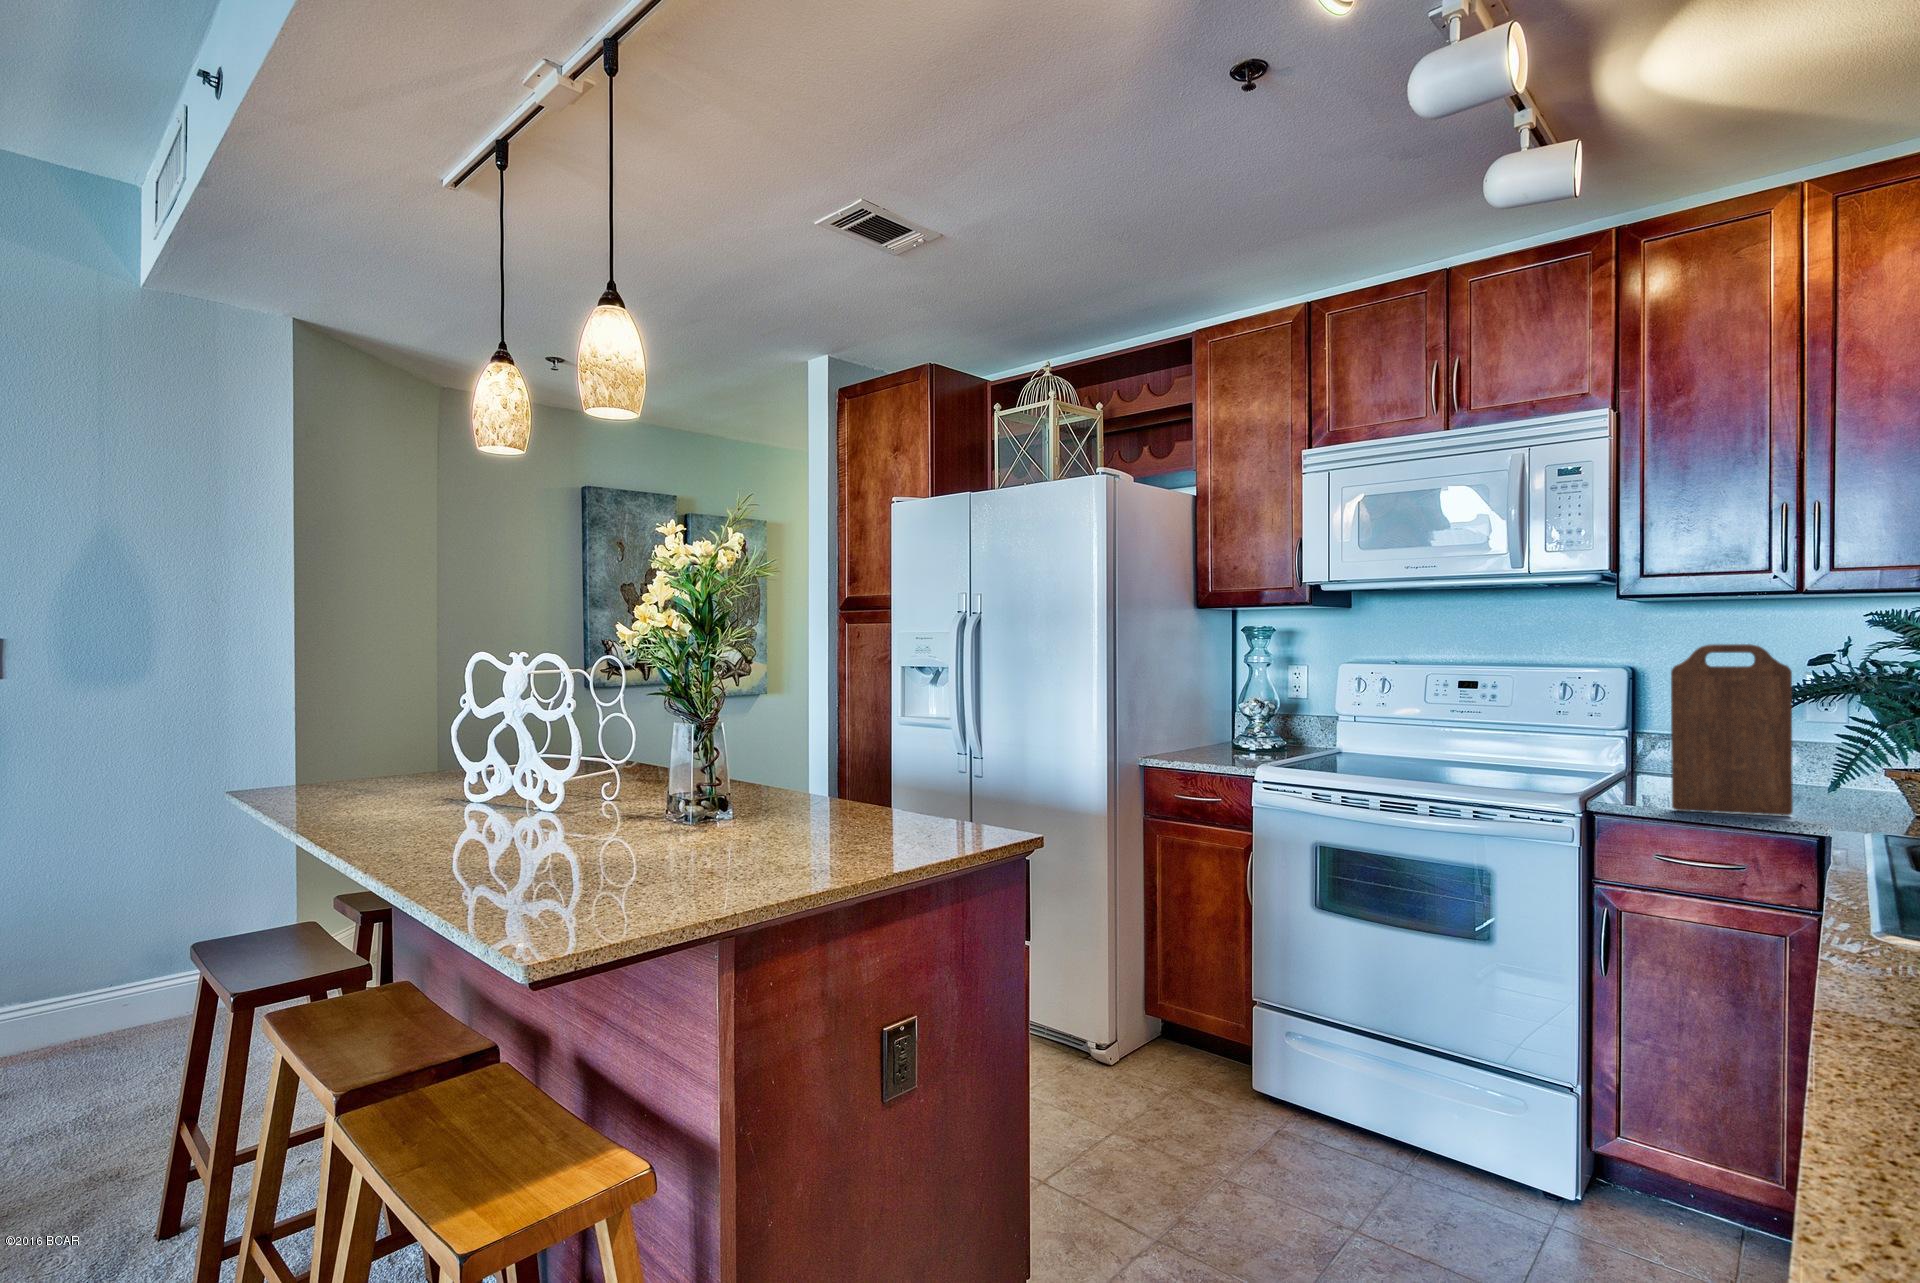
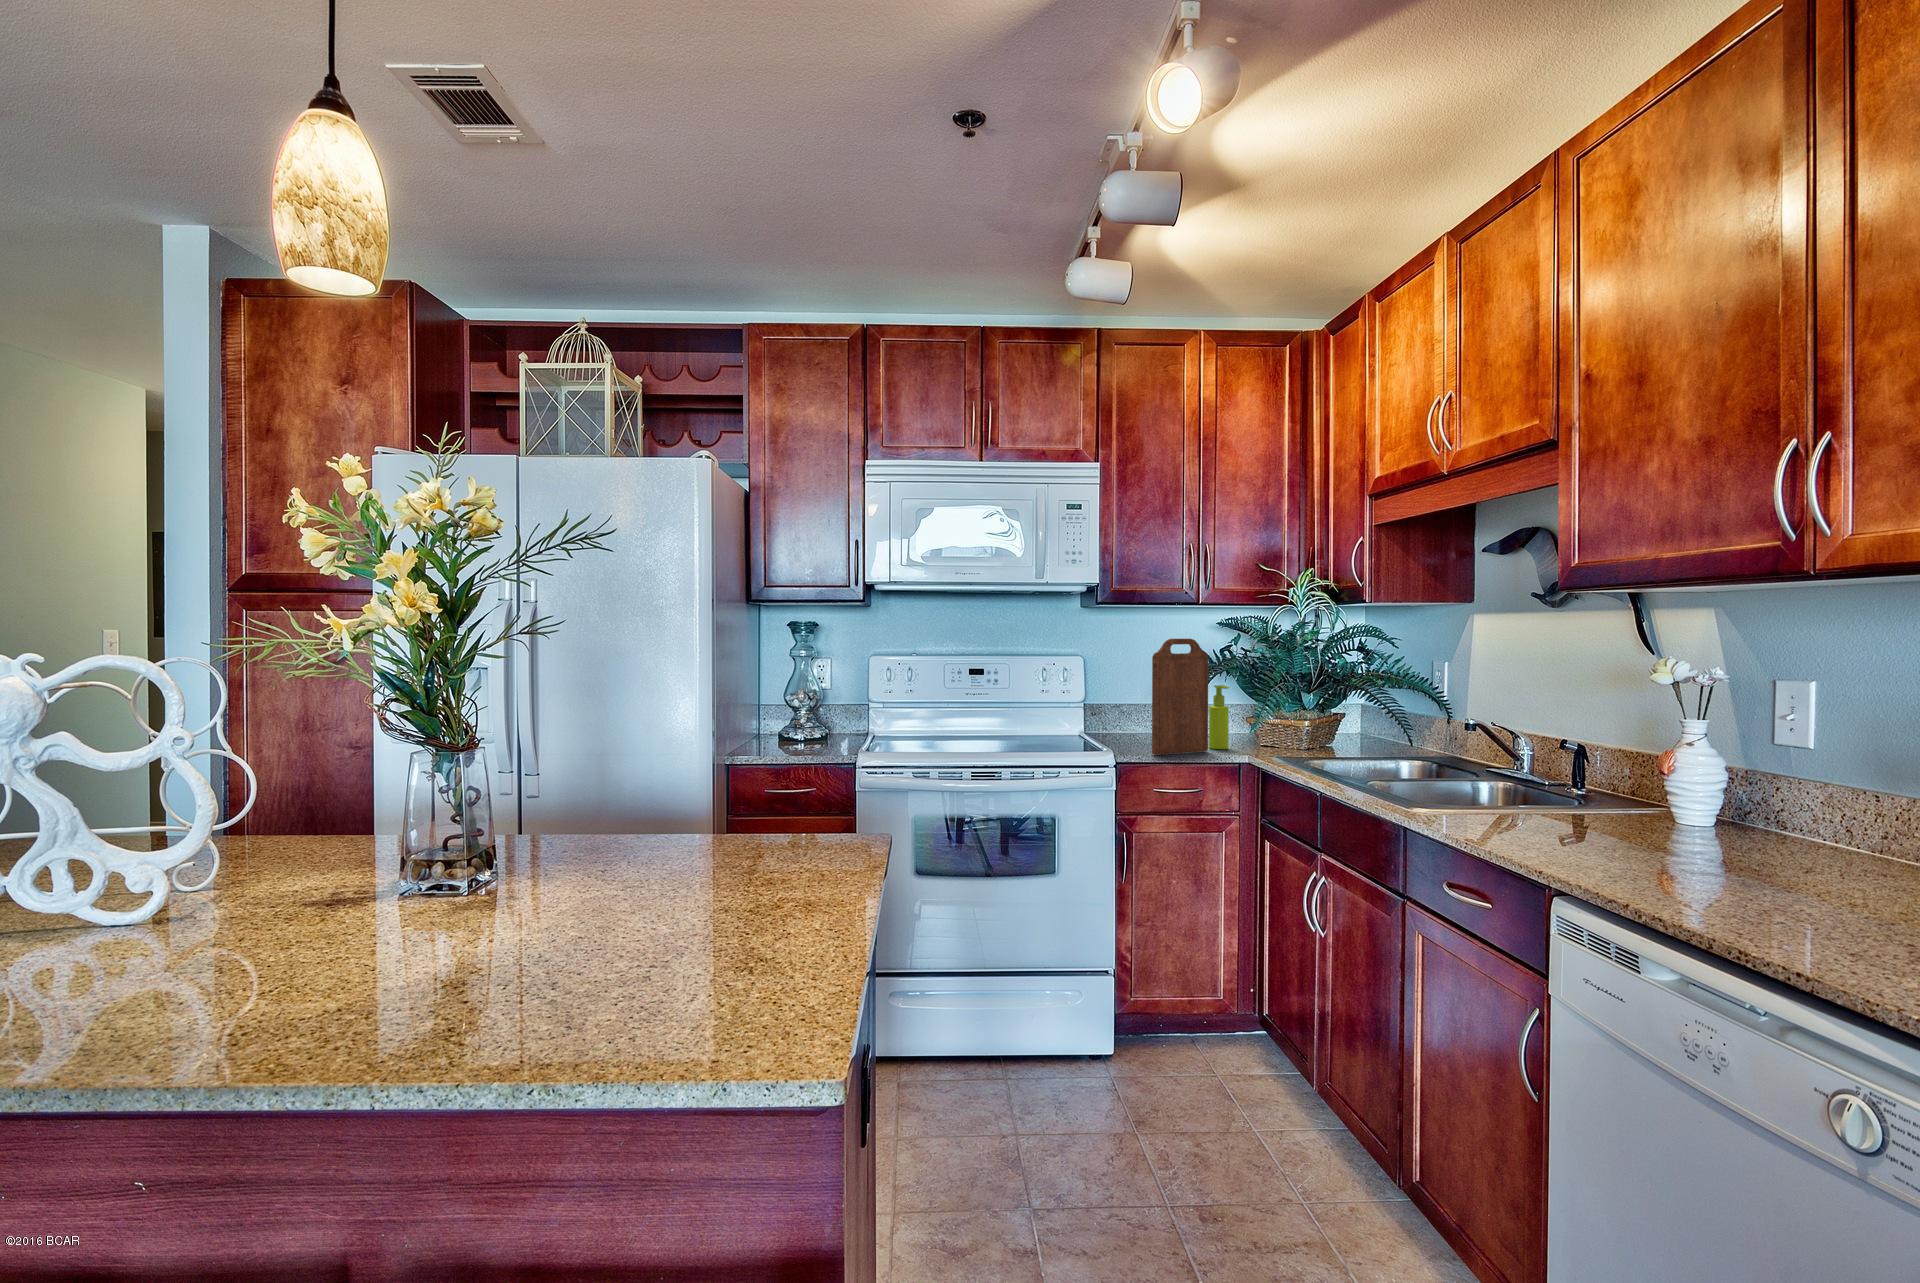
soap dispenser: none [1813,717,1852,817] -> present [1209,685,1229,749]

